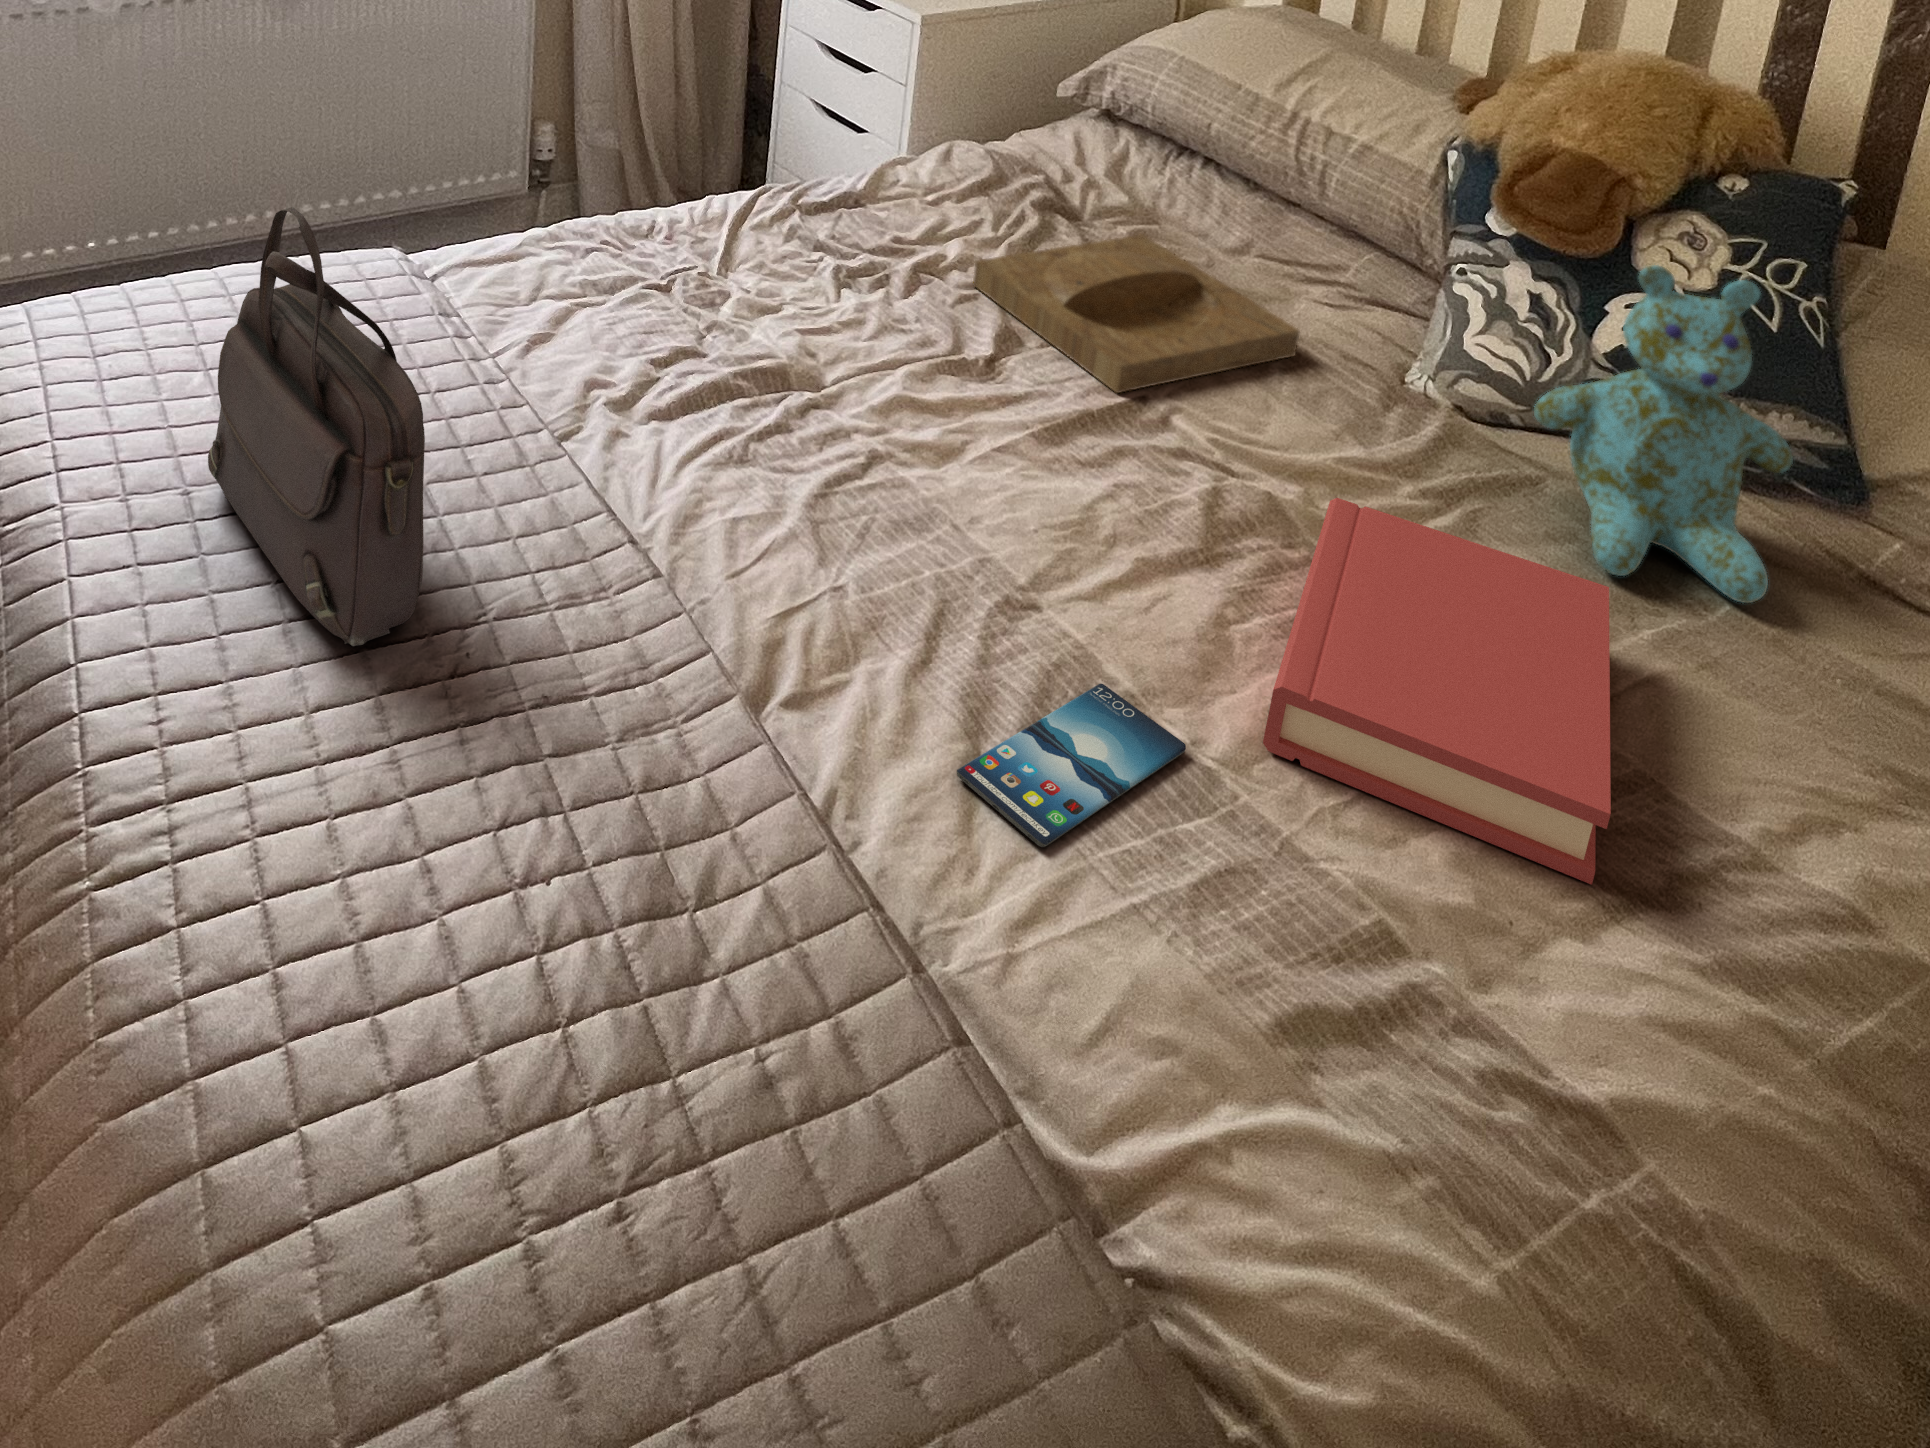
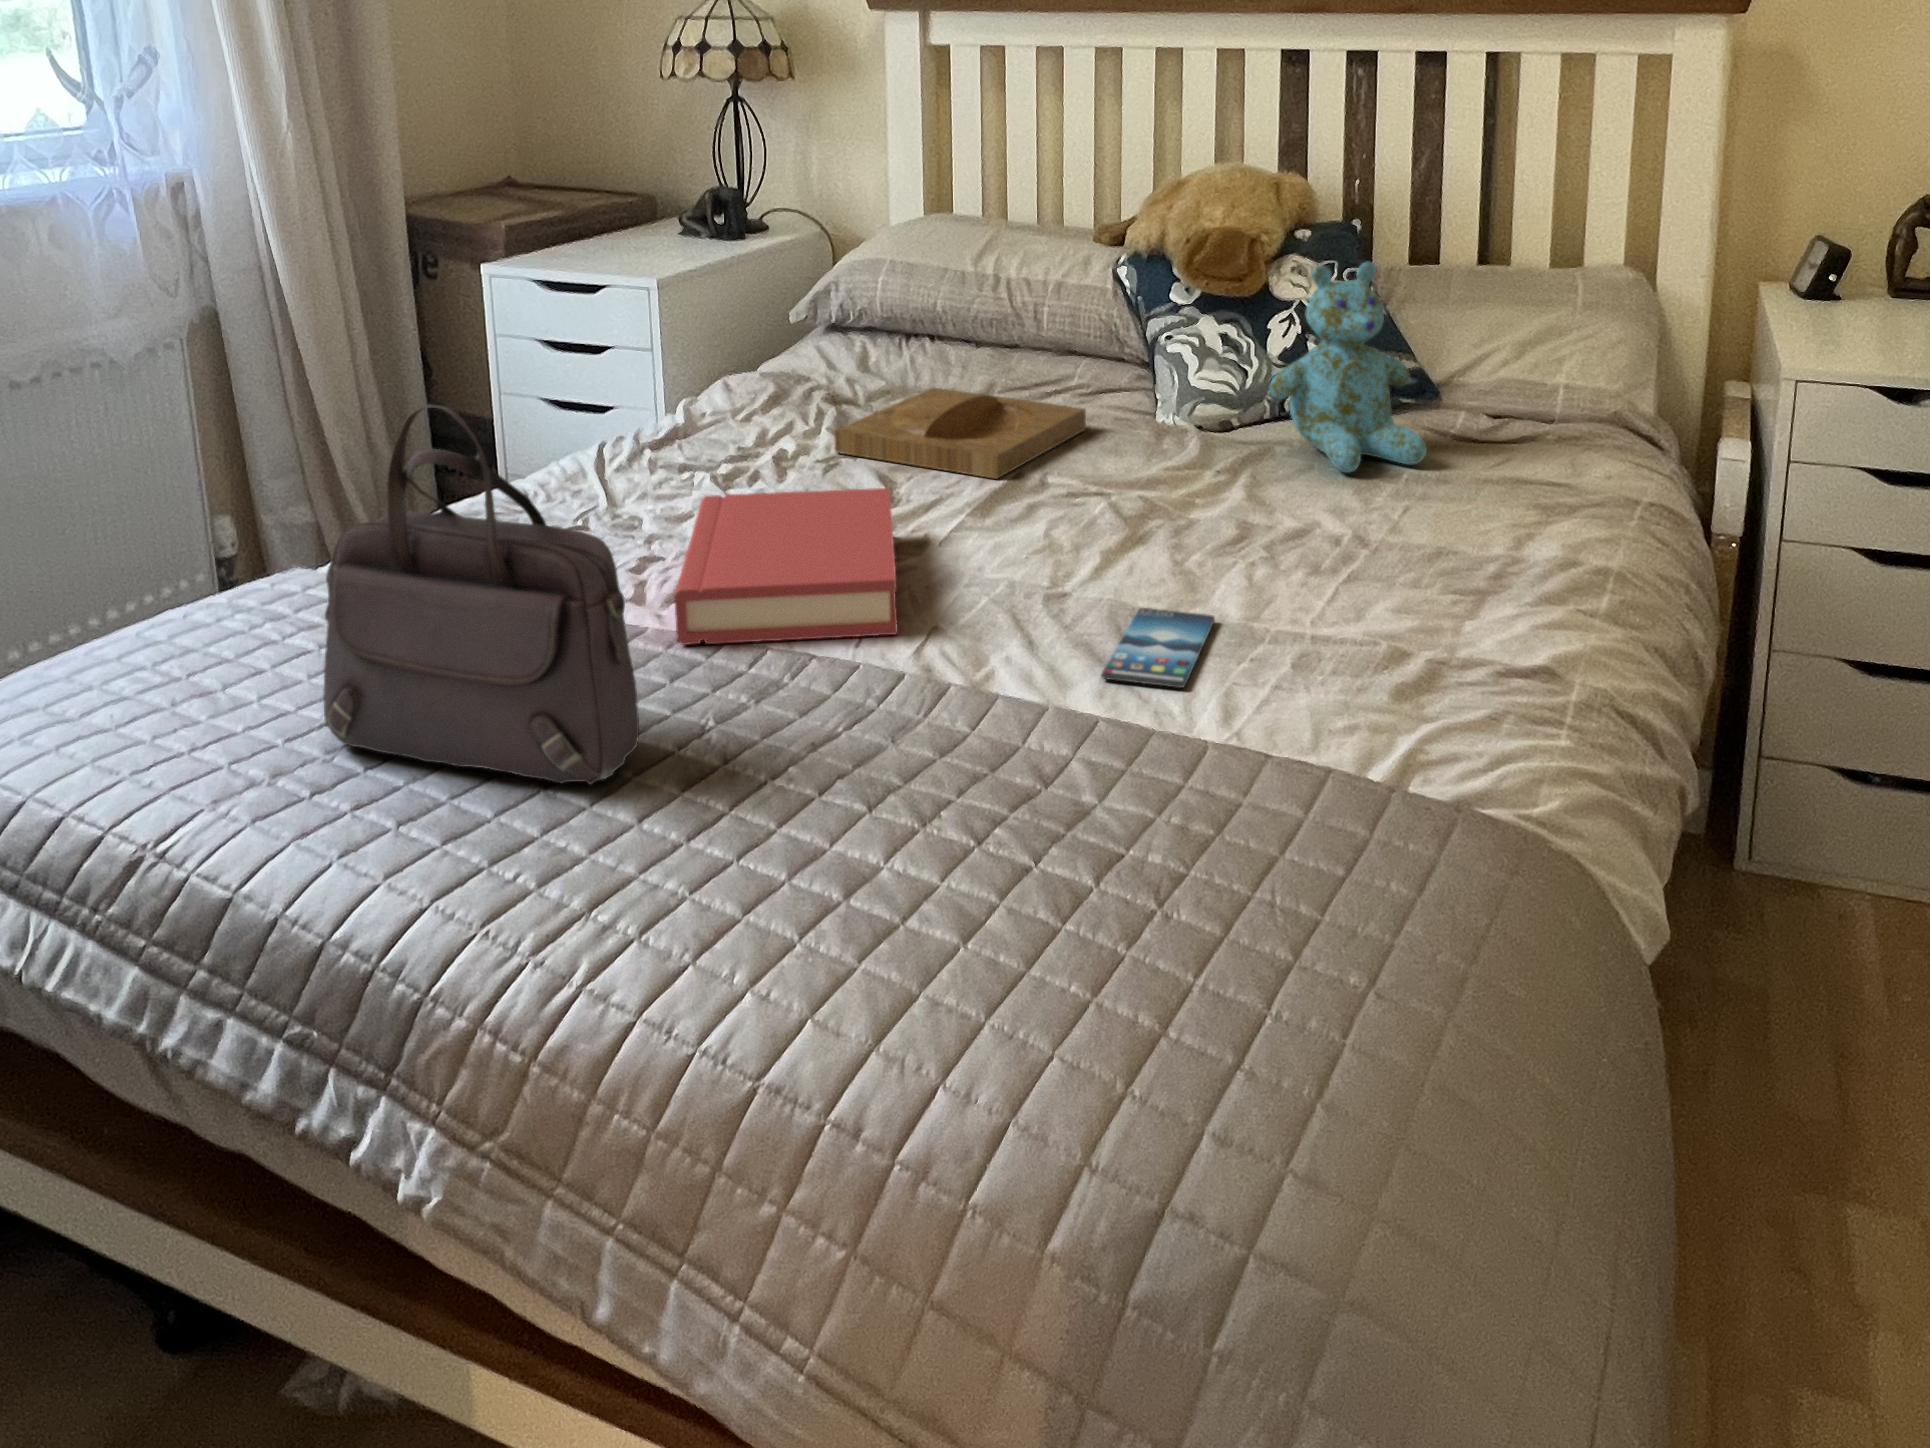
hardback book: present [1263,498,1611,884] -> present [674,488,898,645]

